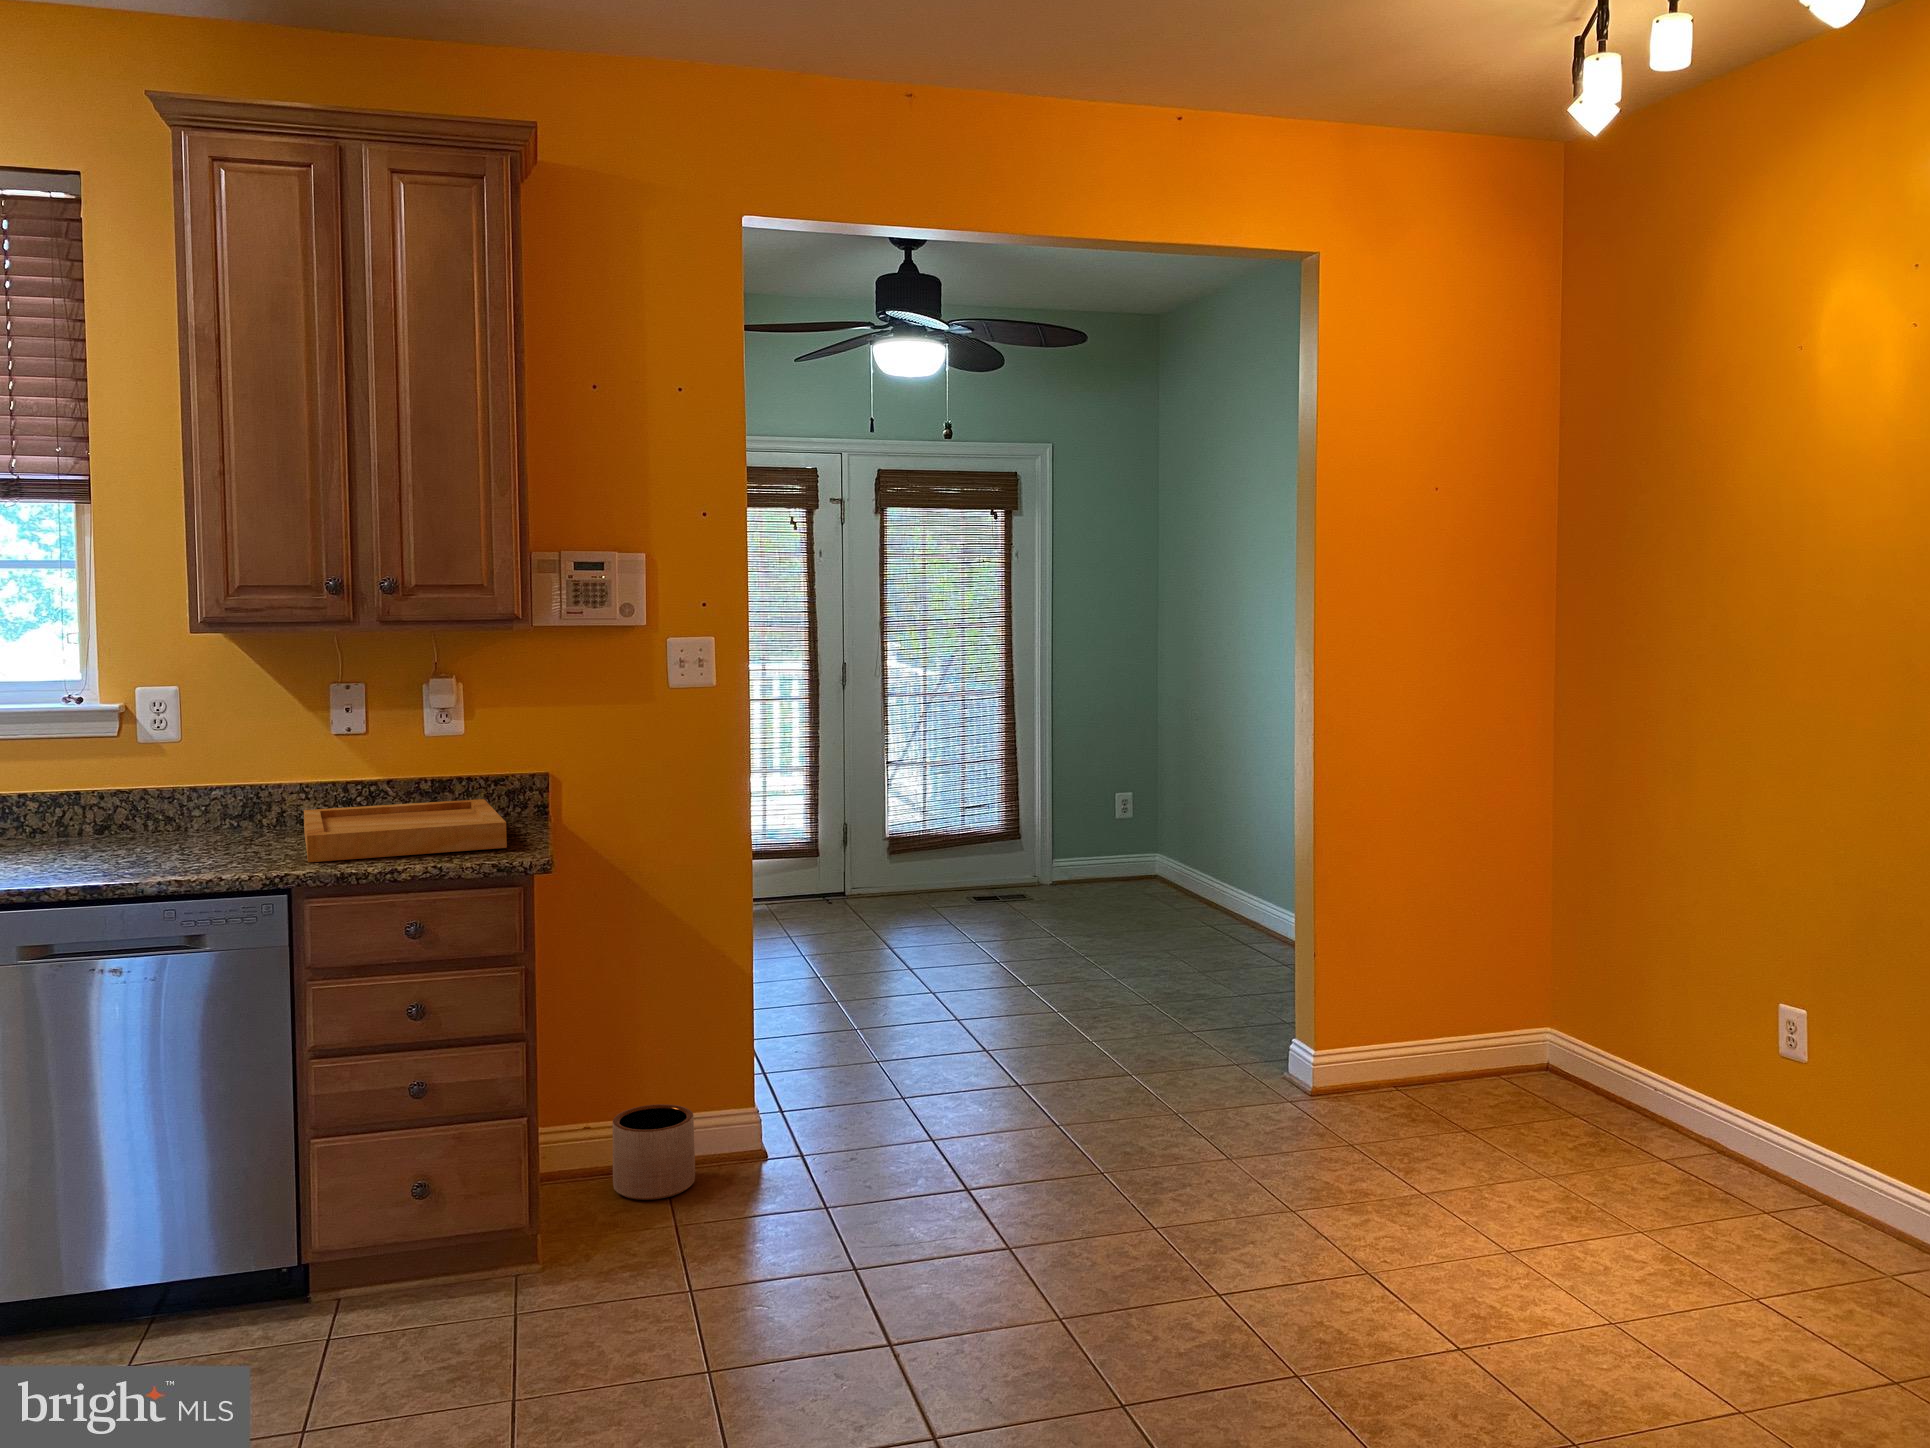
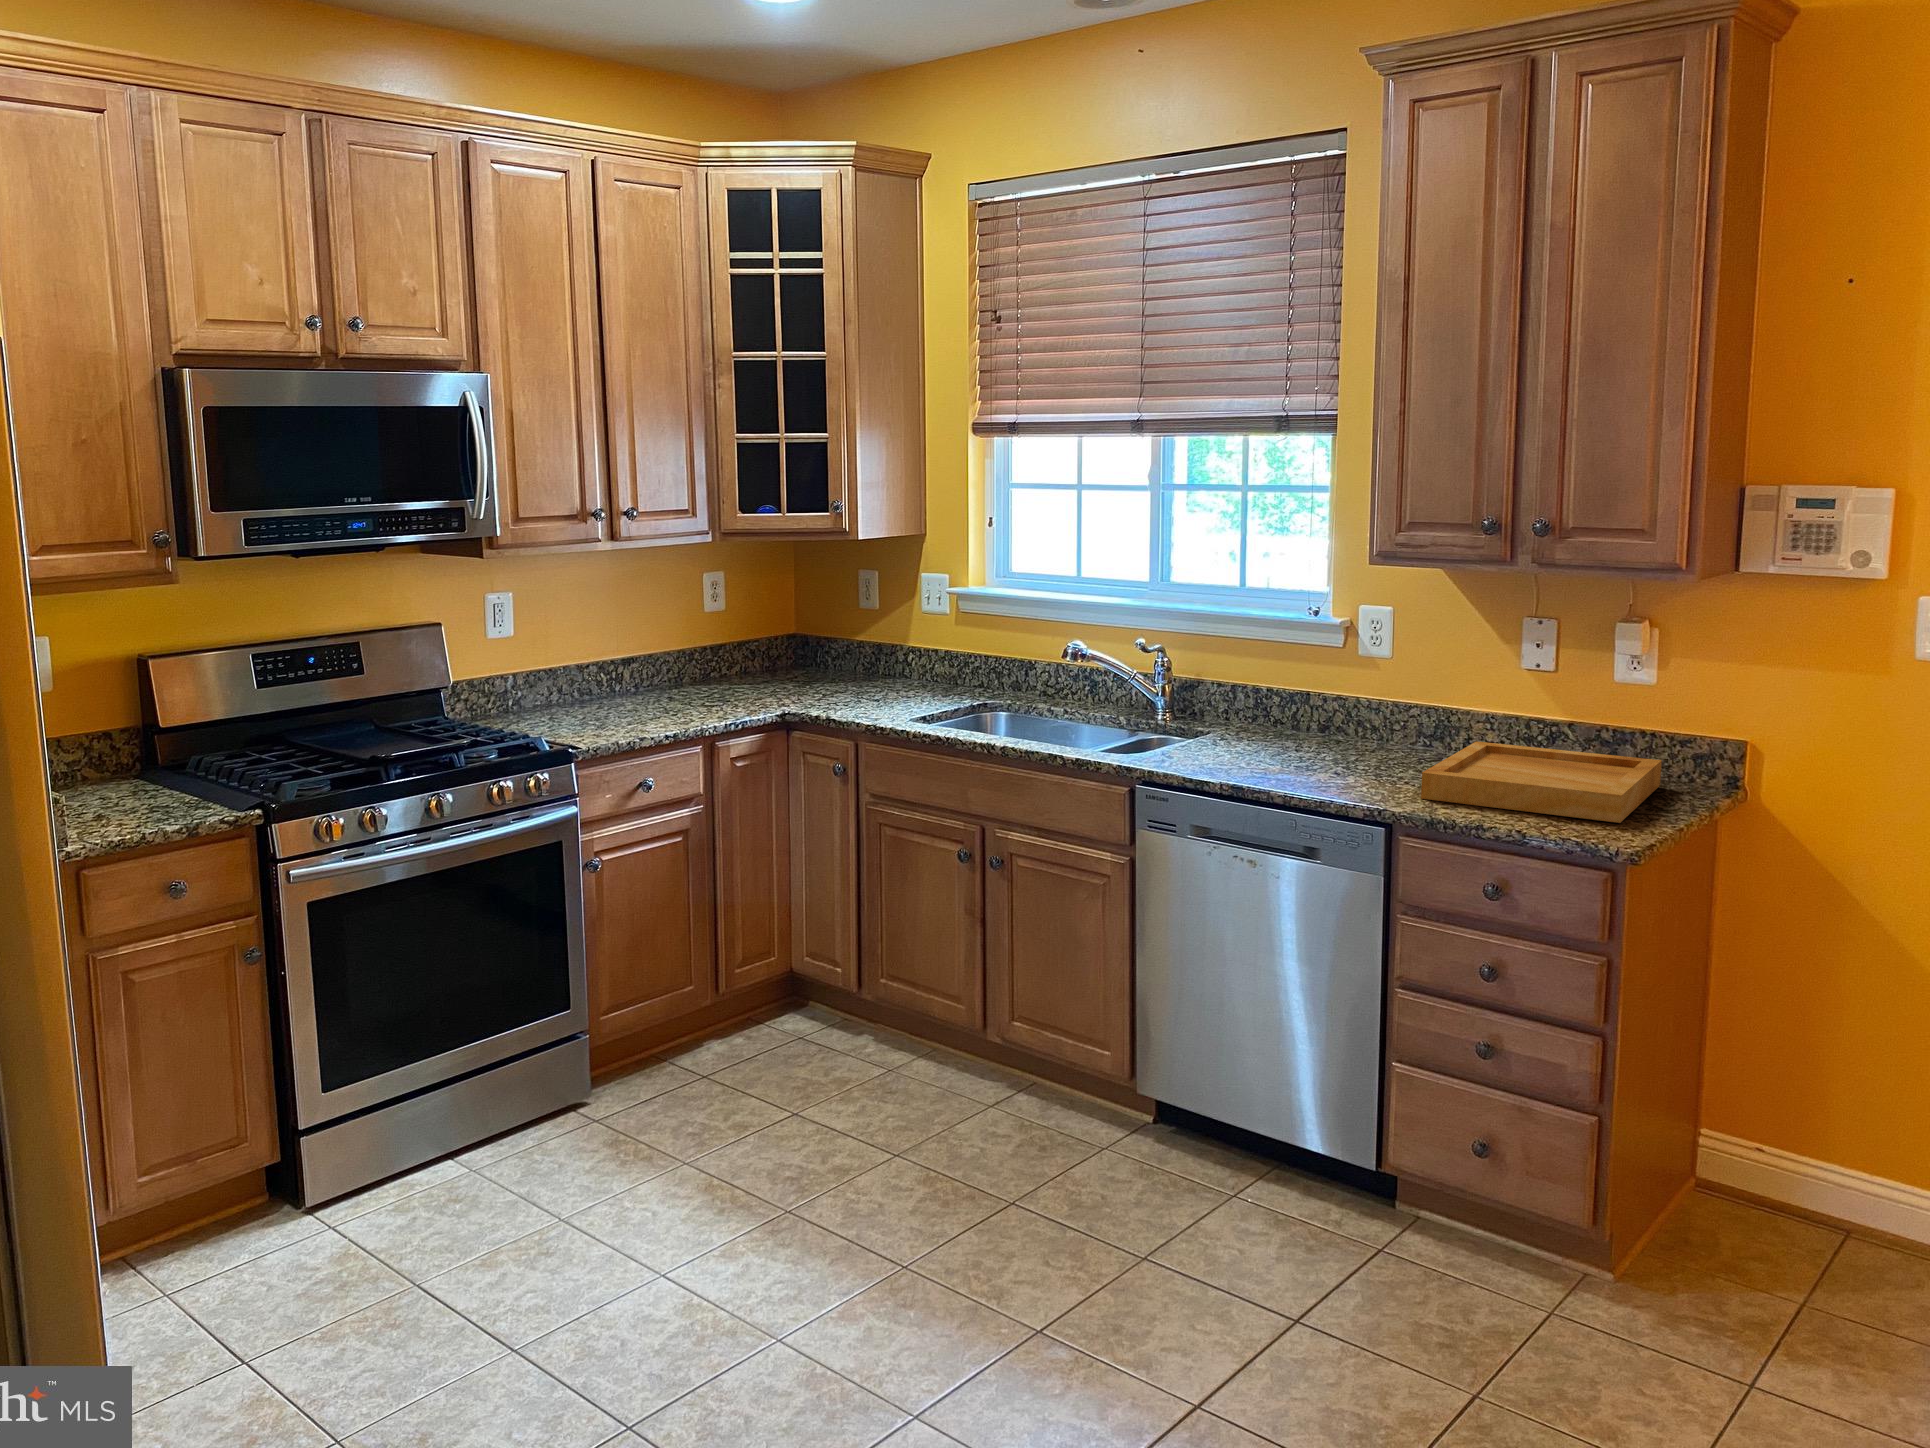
planter: present [613,1104,695,1200] -> none [1756,1153,1870,1273]

